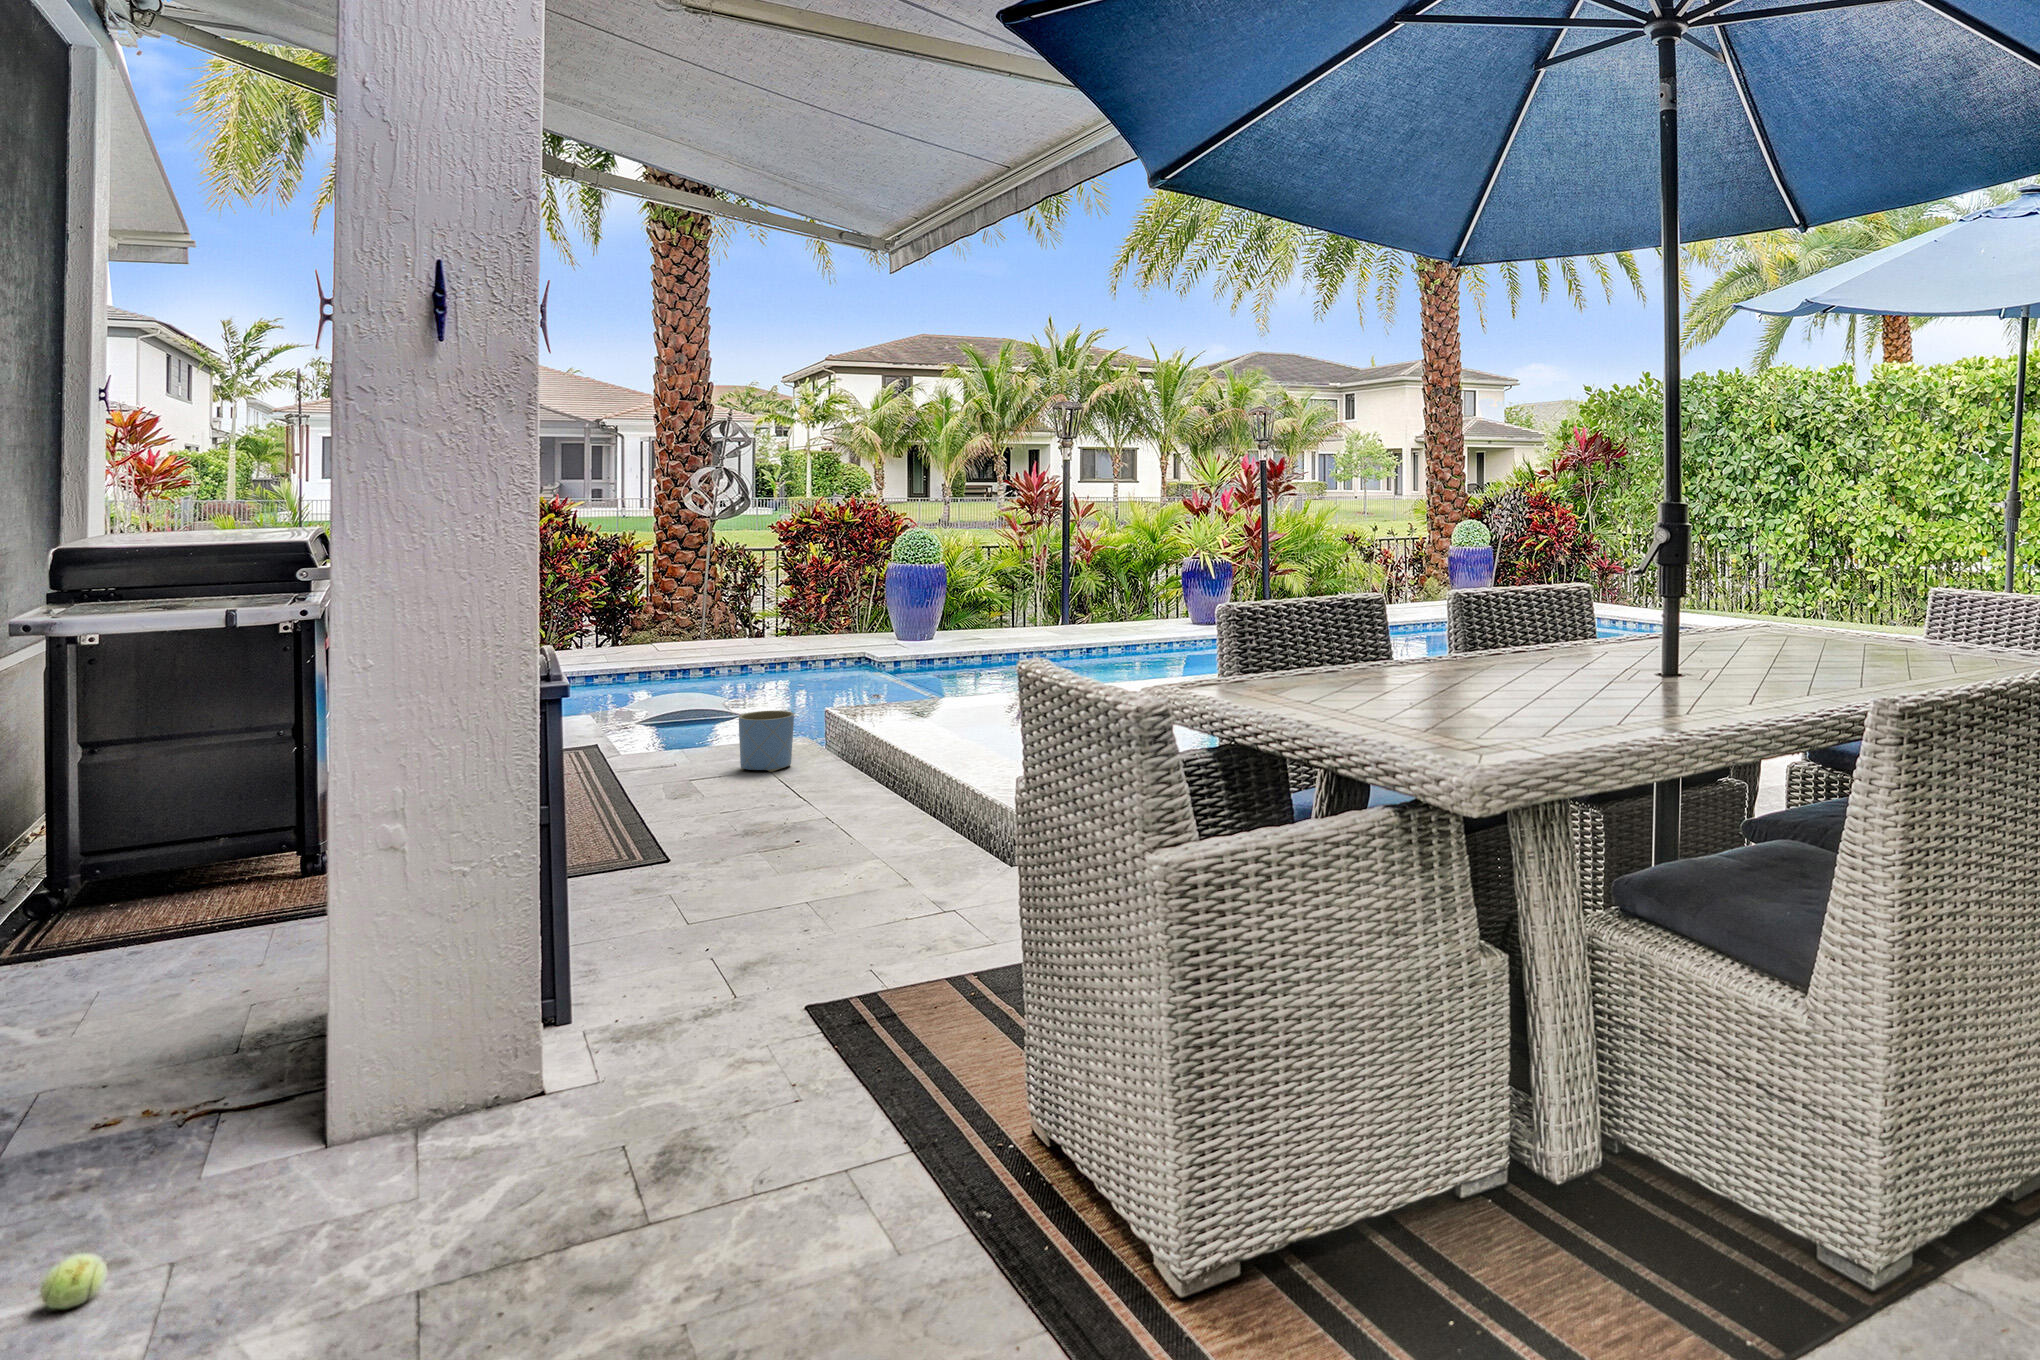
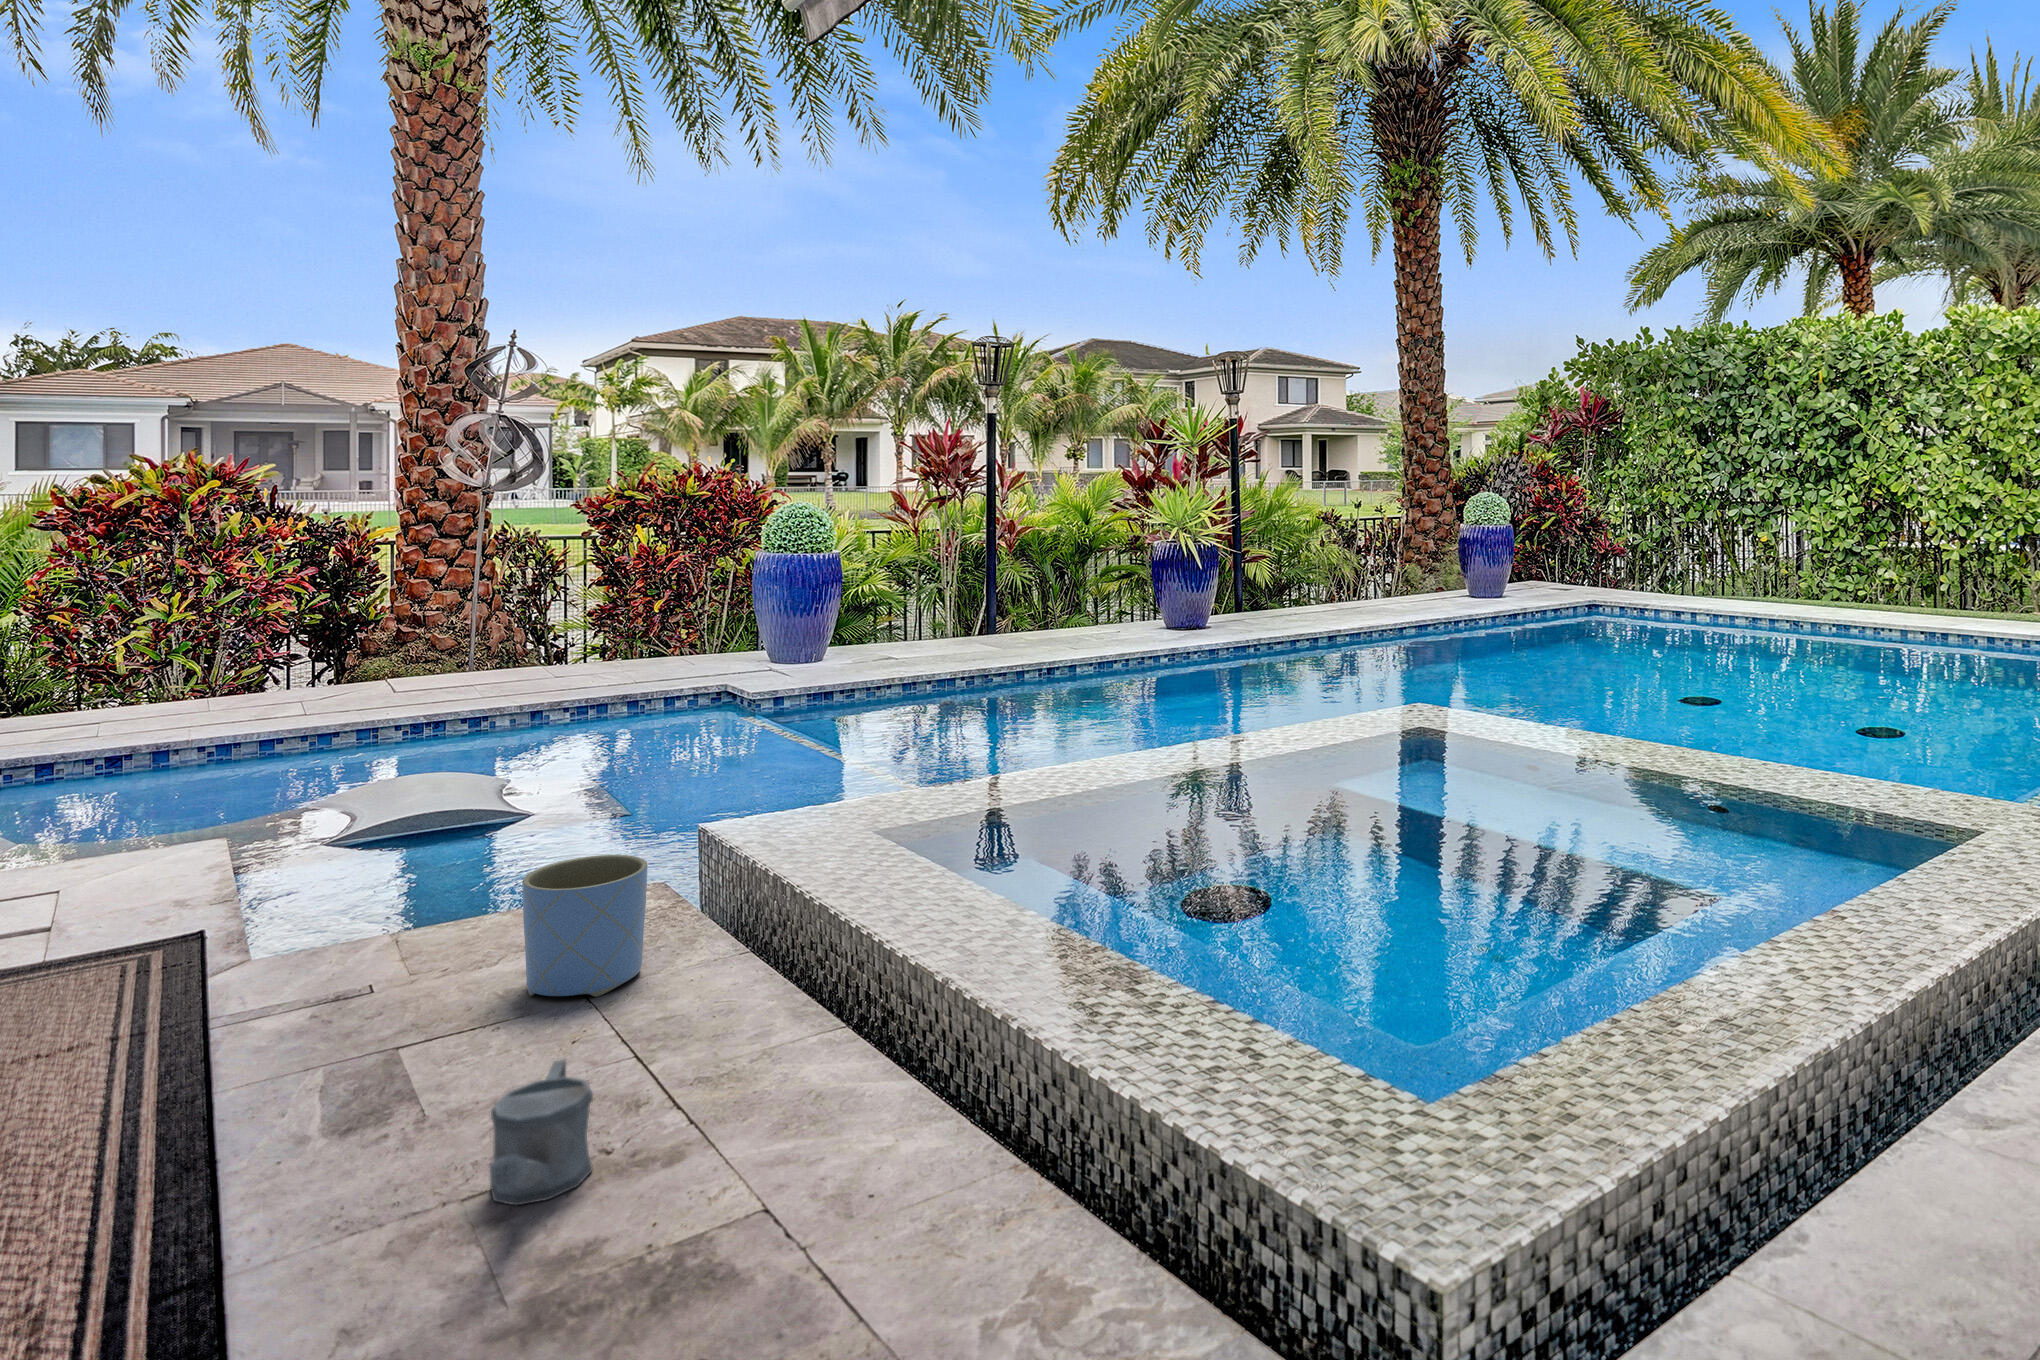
watering can: none [729,771,766,816] -> present [490,1060,593,1205]

